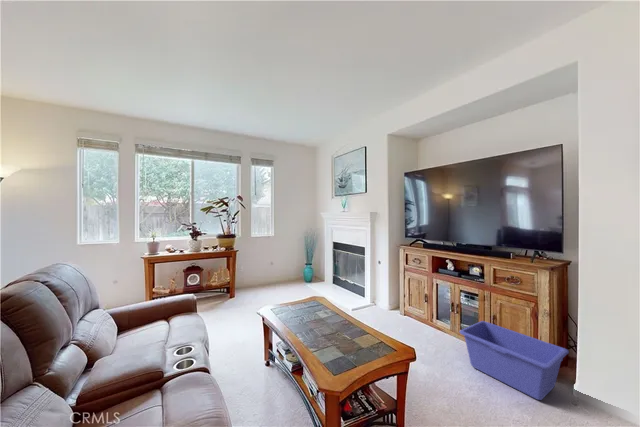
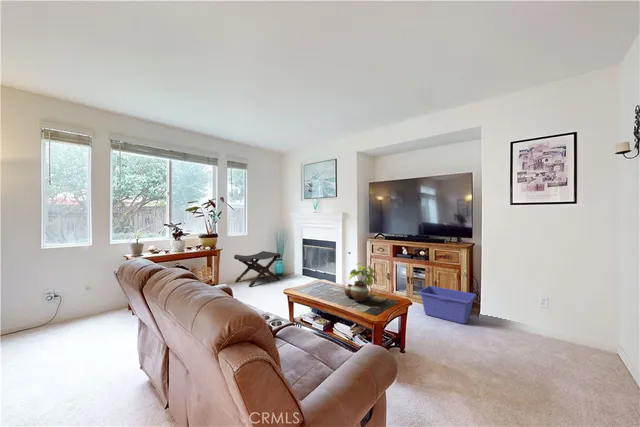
footstool: none [260,254,307,292] -> present [234,251,281,287]
potted plant: none [317,286,362,348] -> present [344,263,377,302]

